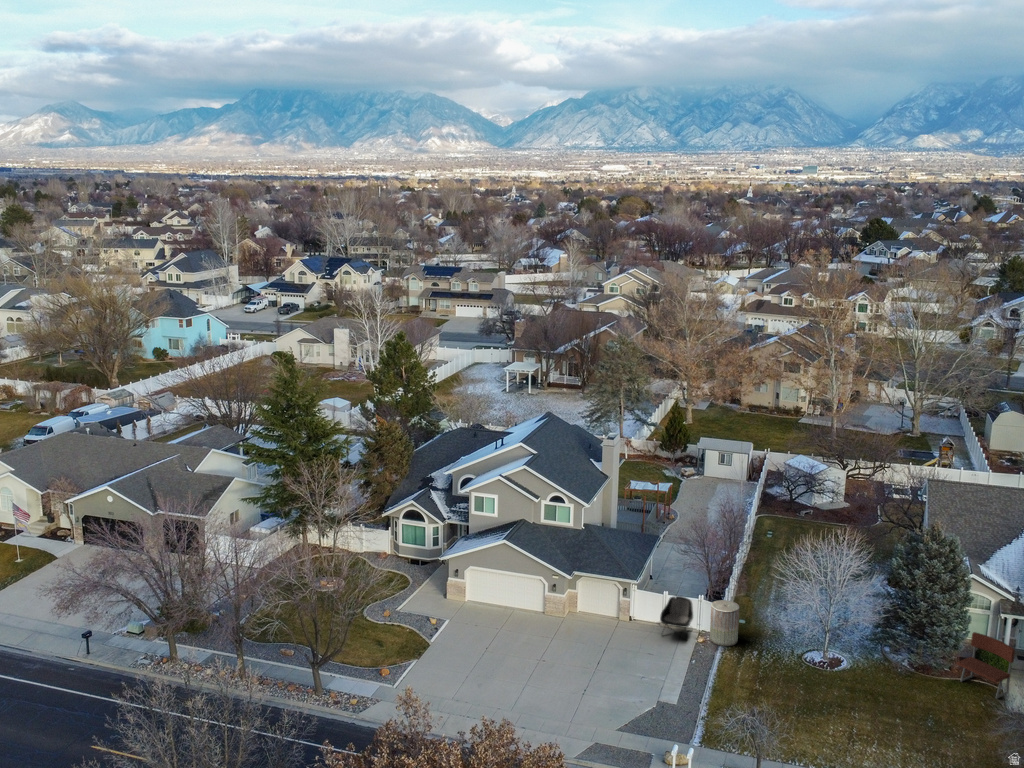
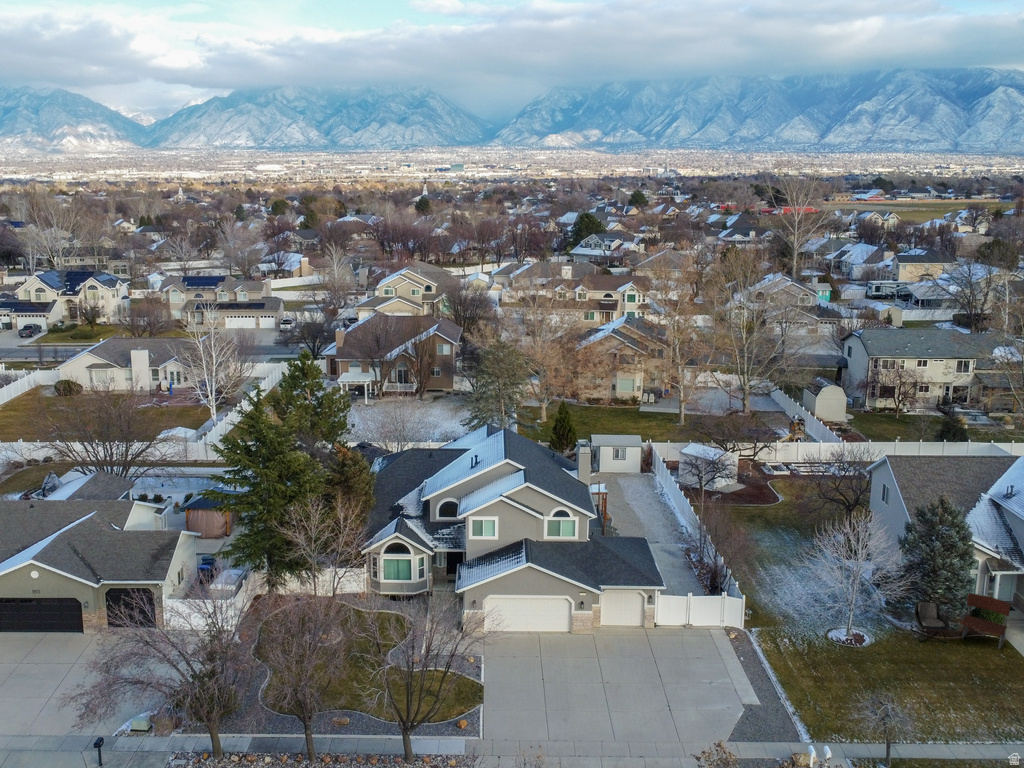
lounge chair: present [660,596,693,640] -> present [911,600,949,643]
trash can: present [710,600,739,646] -> none [738,594,767,639]

